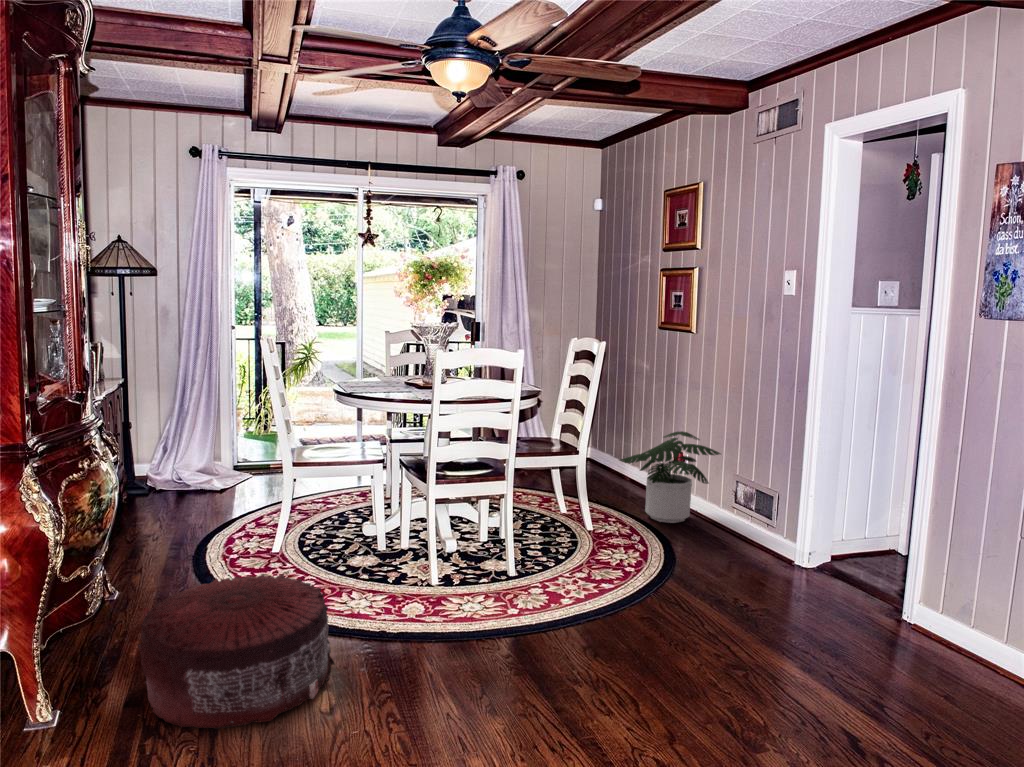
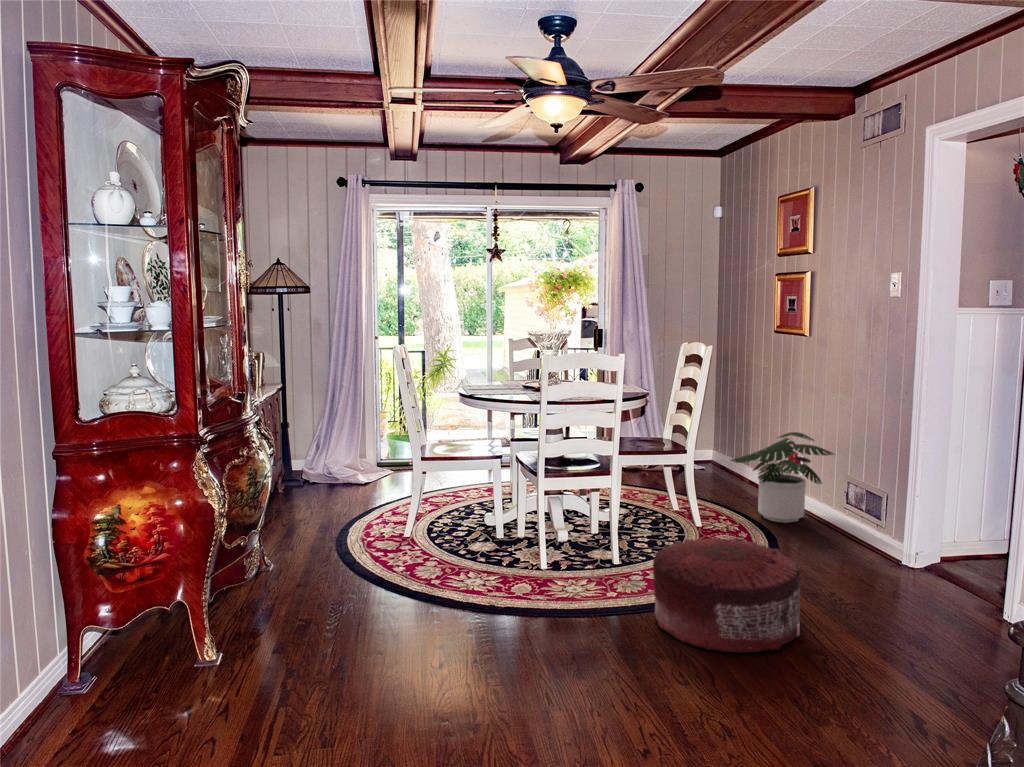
pouf: present [138,574,335,729] -> present [653,538,801,652]

